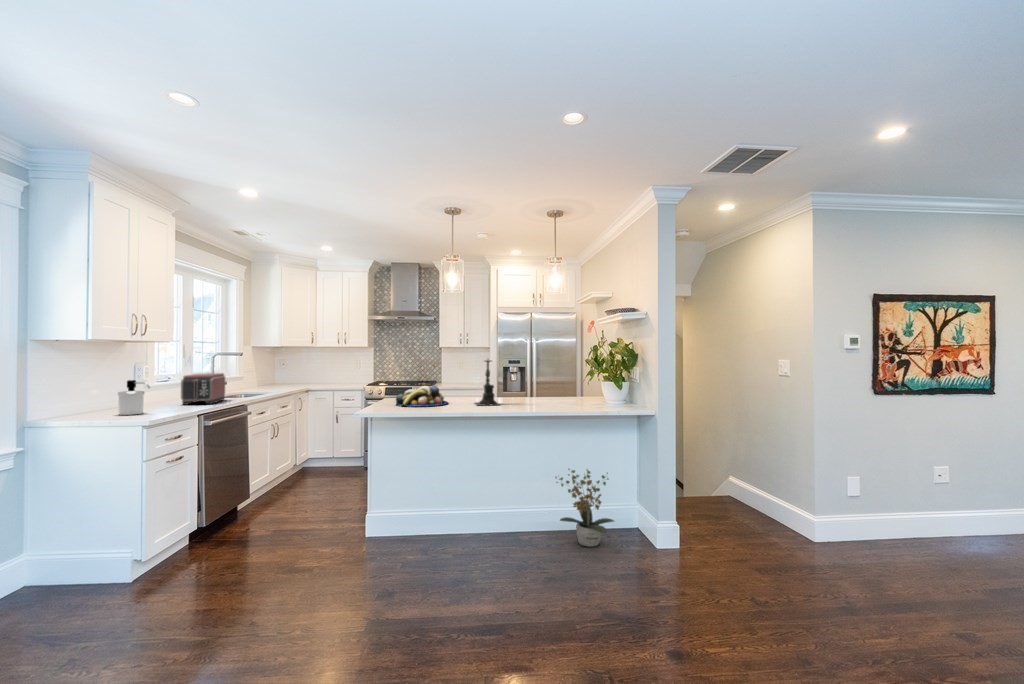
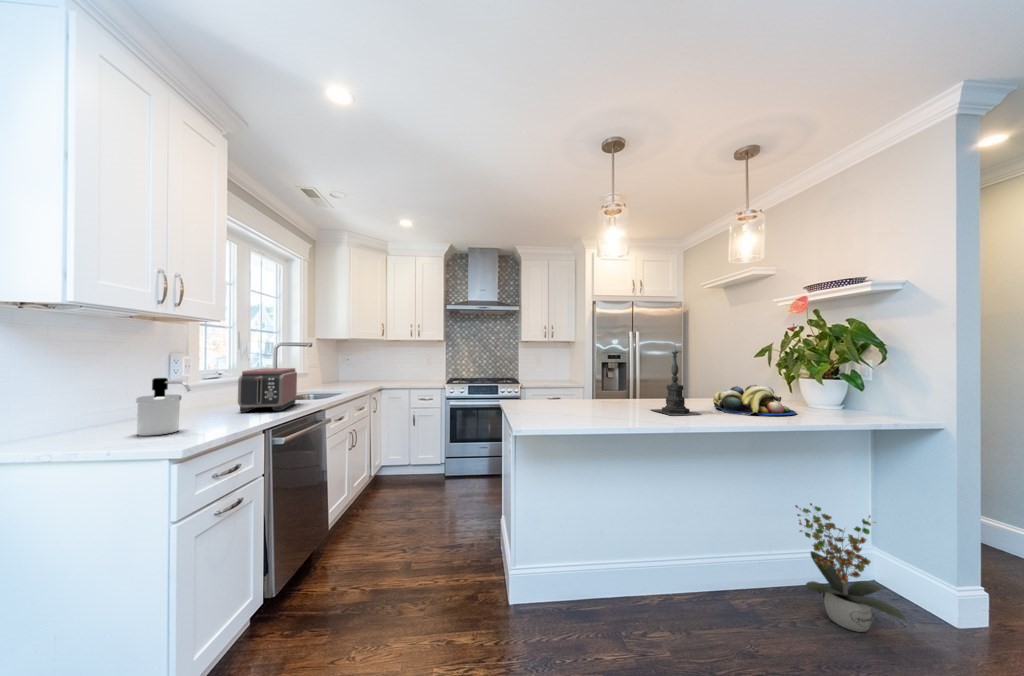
fruit bowl: present [396,386,448,407] -> present [713,385,796,416]

